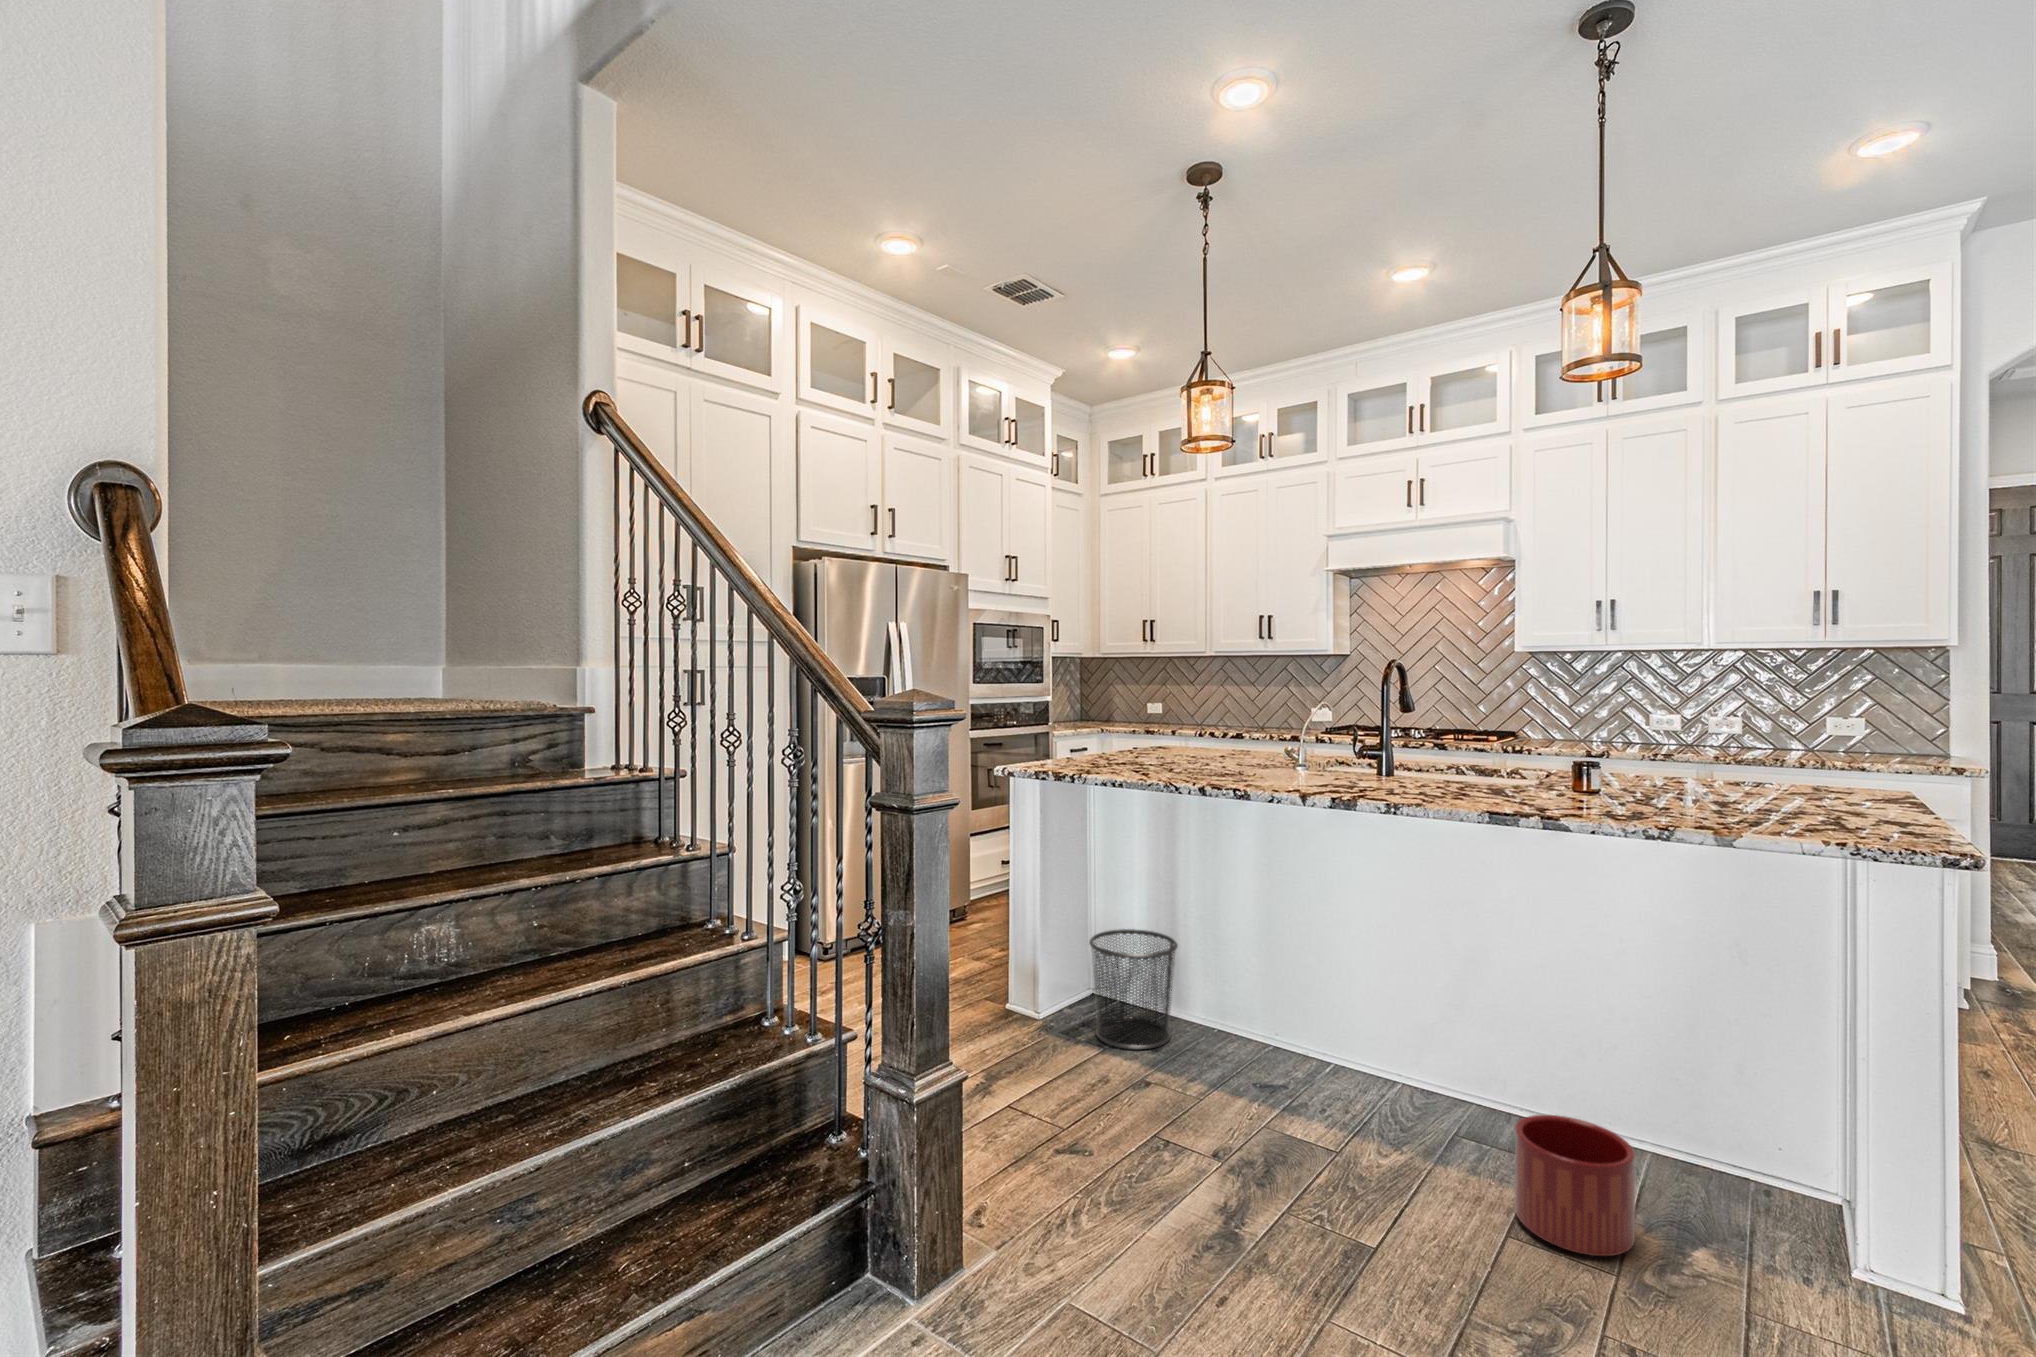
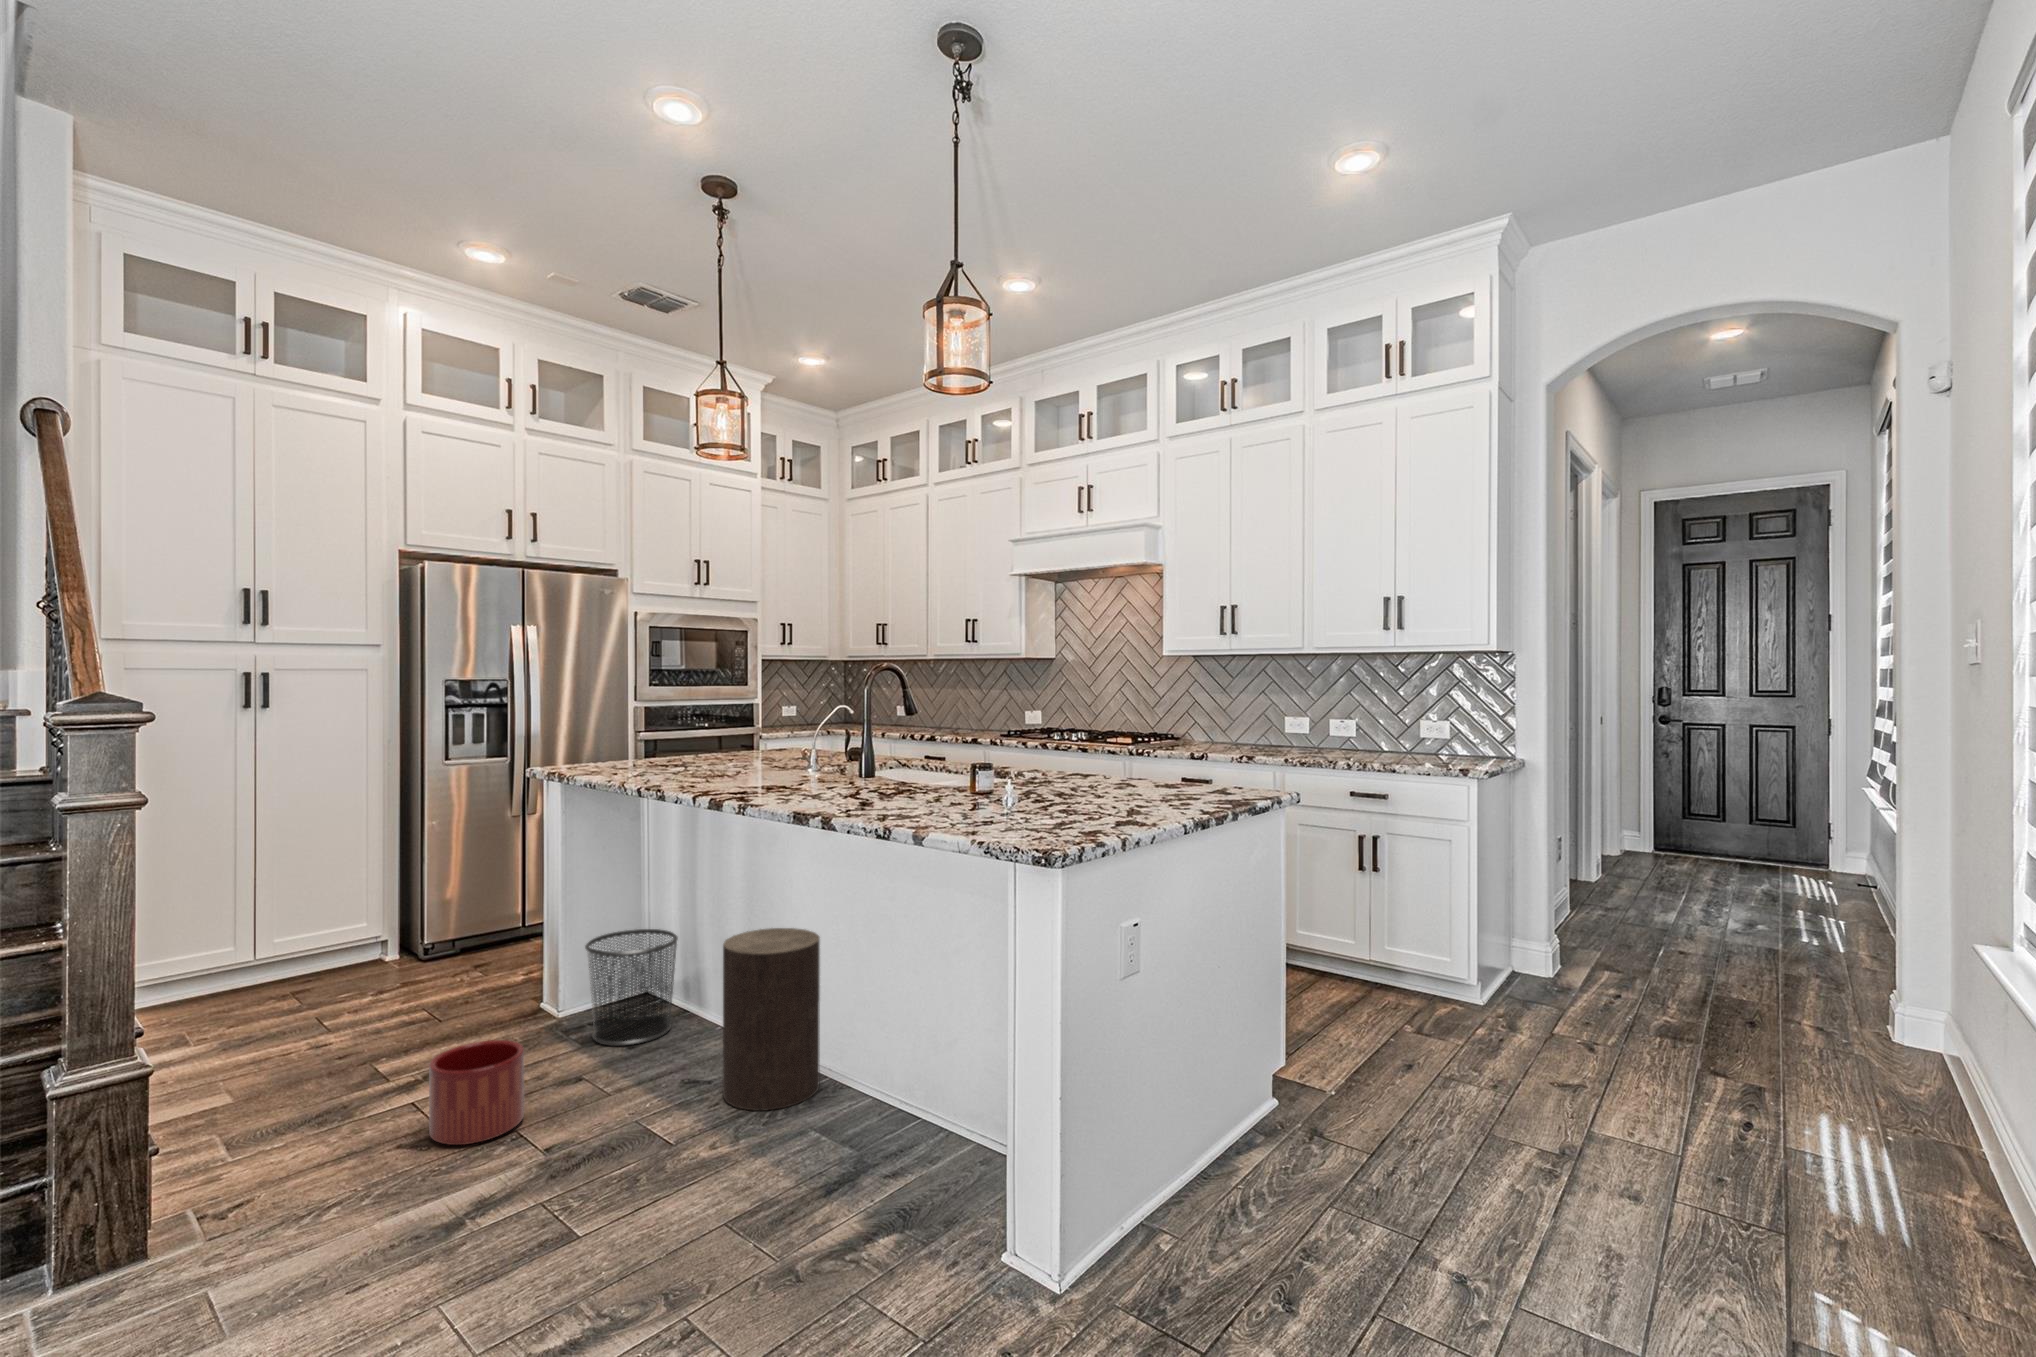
stool: none [1313,931,1417,1121] -> present [723,928,820,1111]
planter: present [1515,1115,1635,1256] -> present [429,1040,524,1145]

